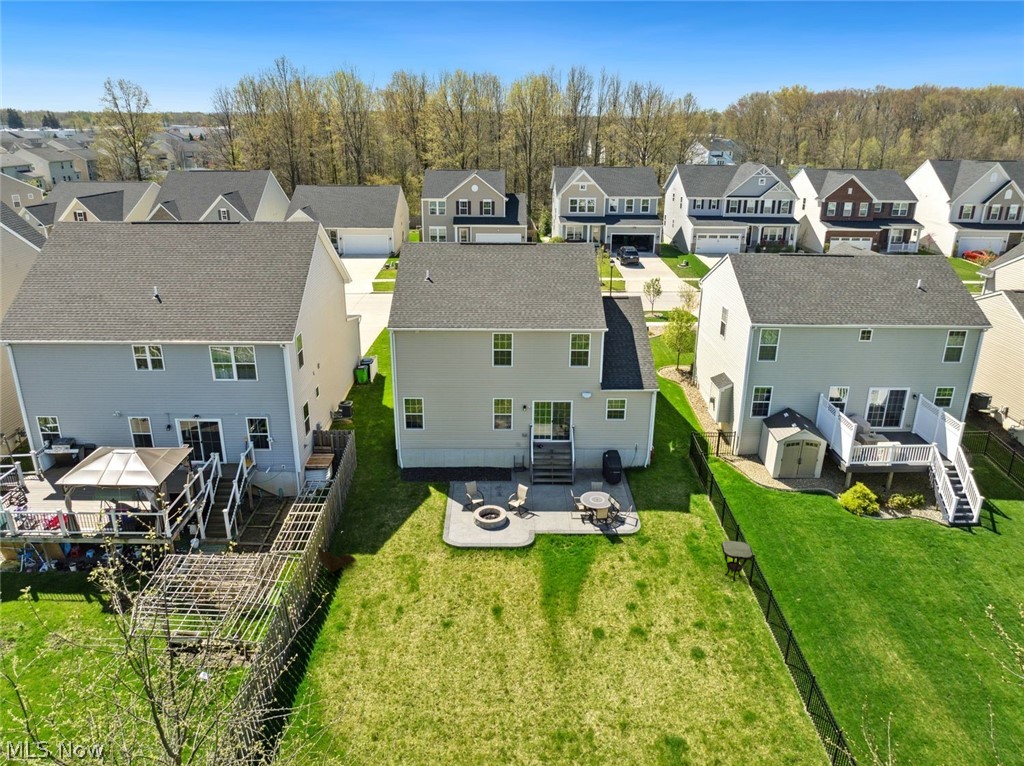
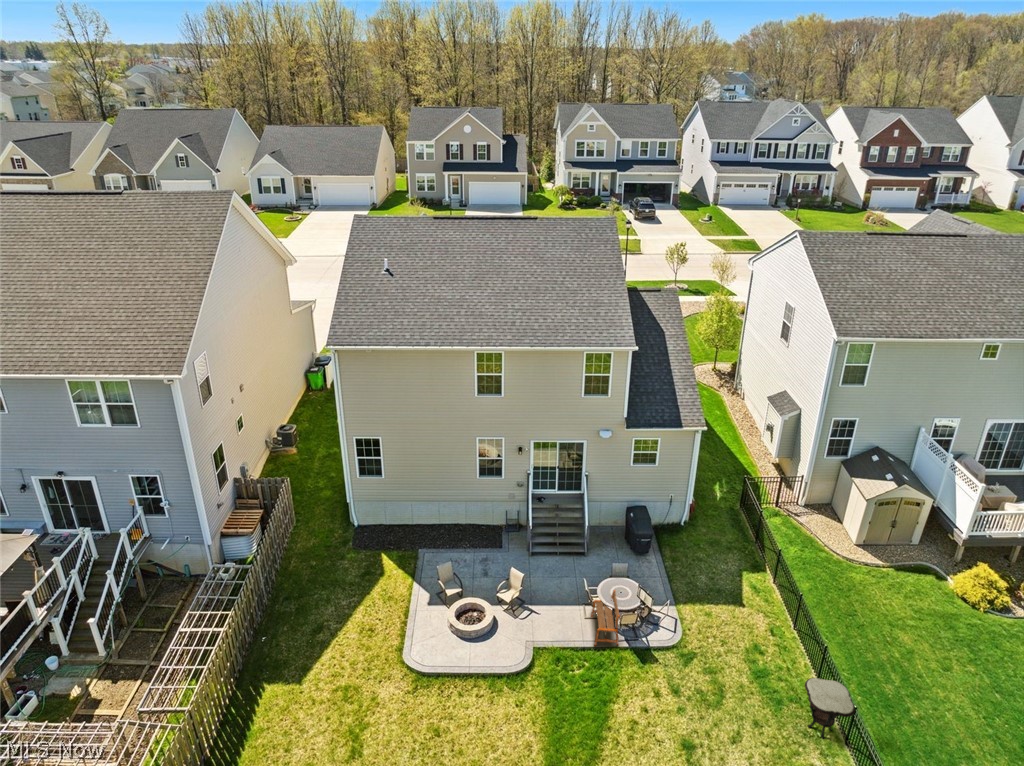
bench: none [576,496,596,534] -> present [591,590,620,646]
lounge chair: present [318,547,356,577] -> none [212,690,274,733]

